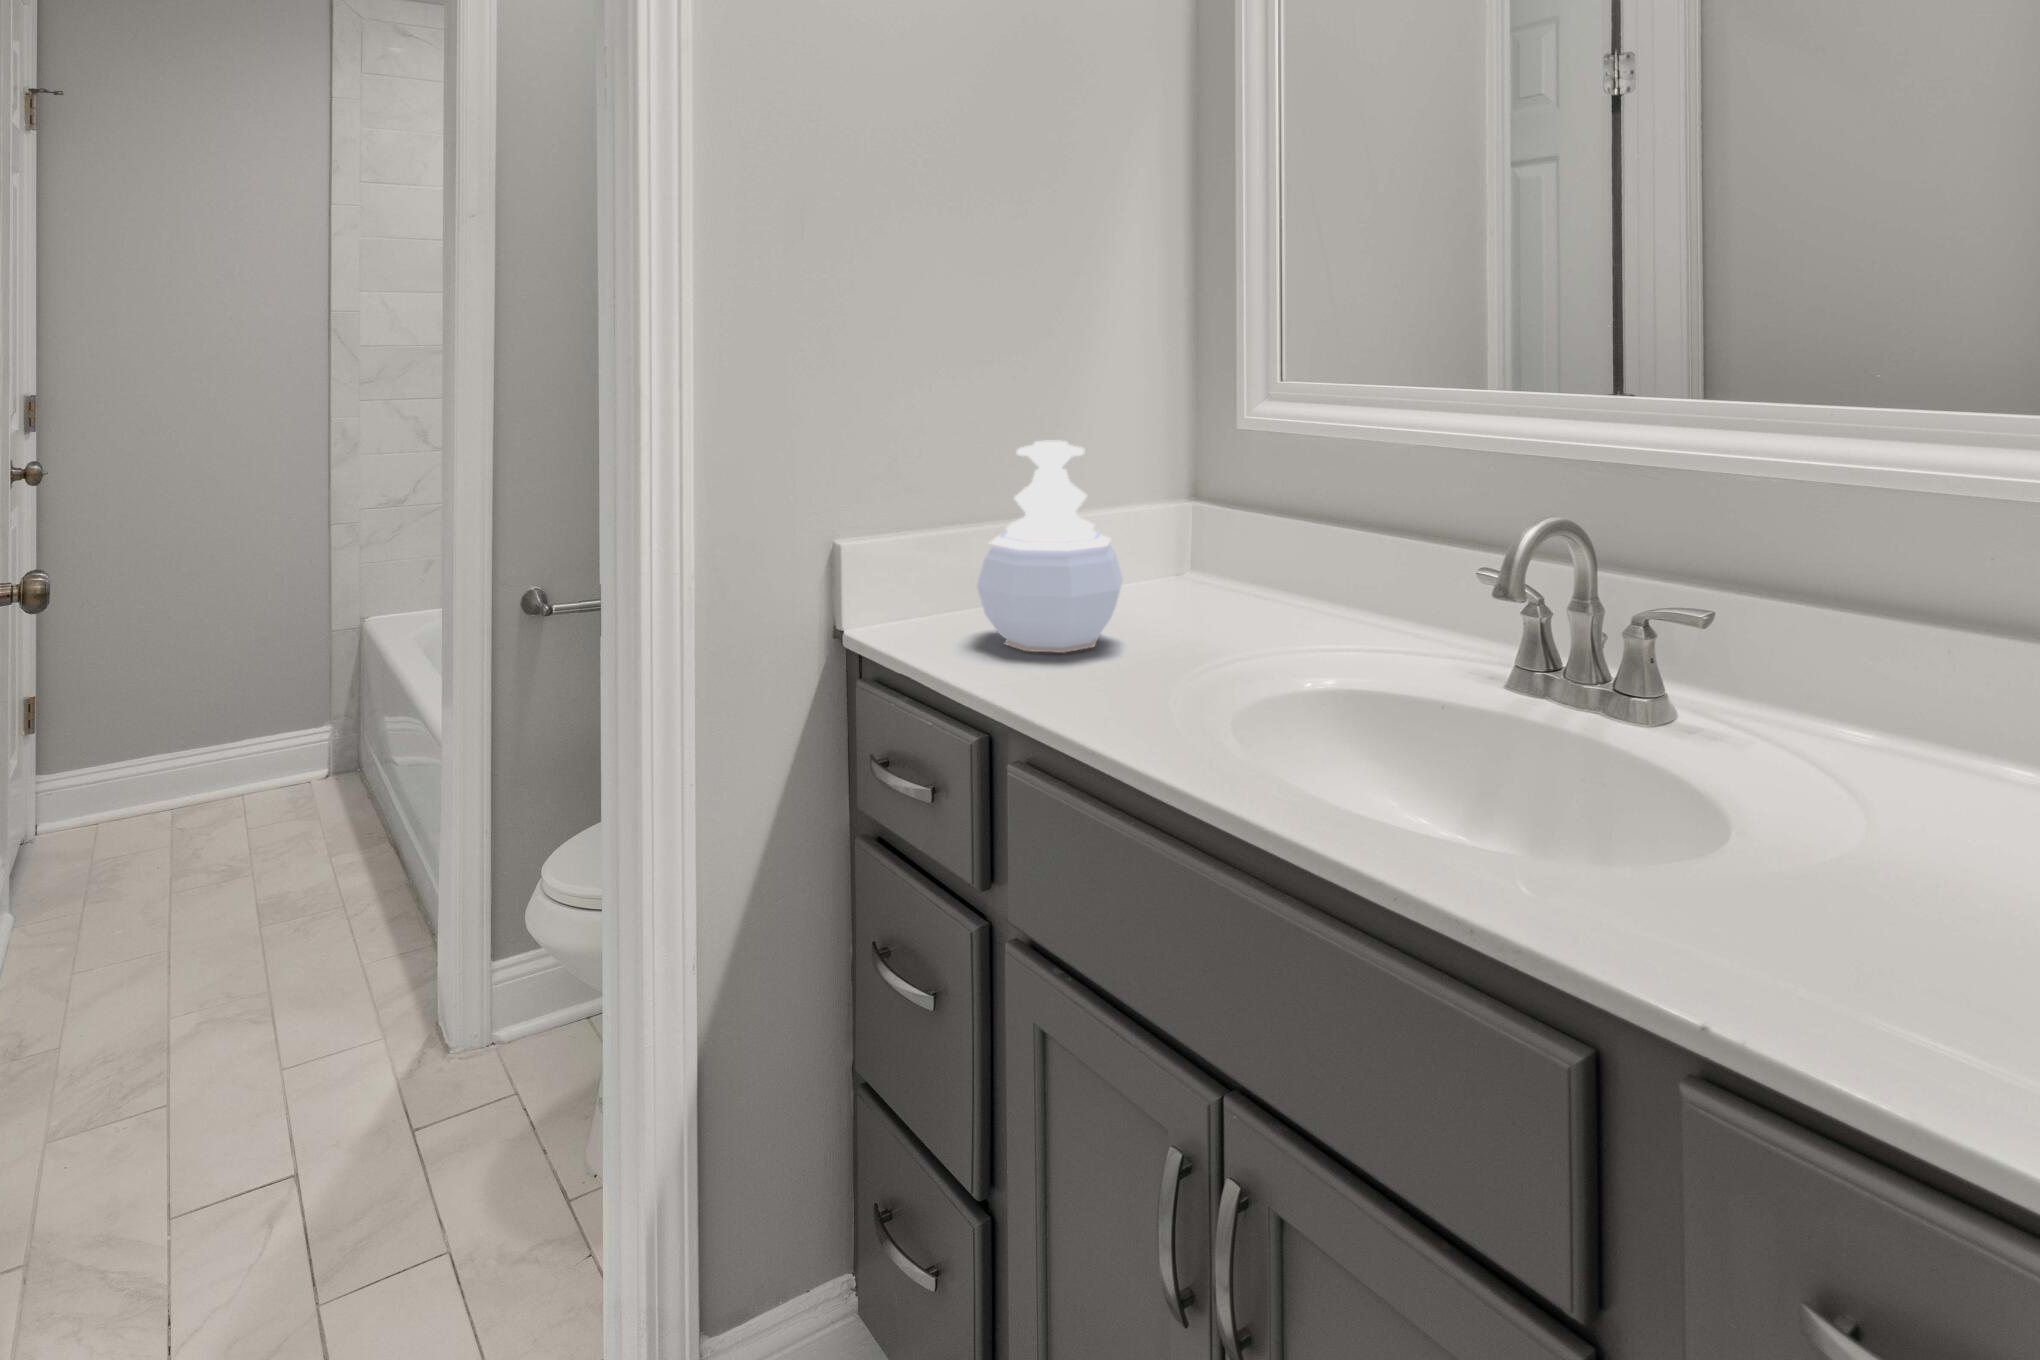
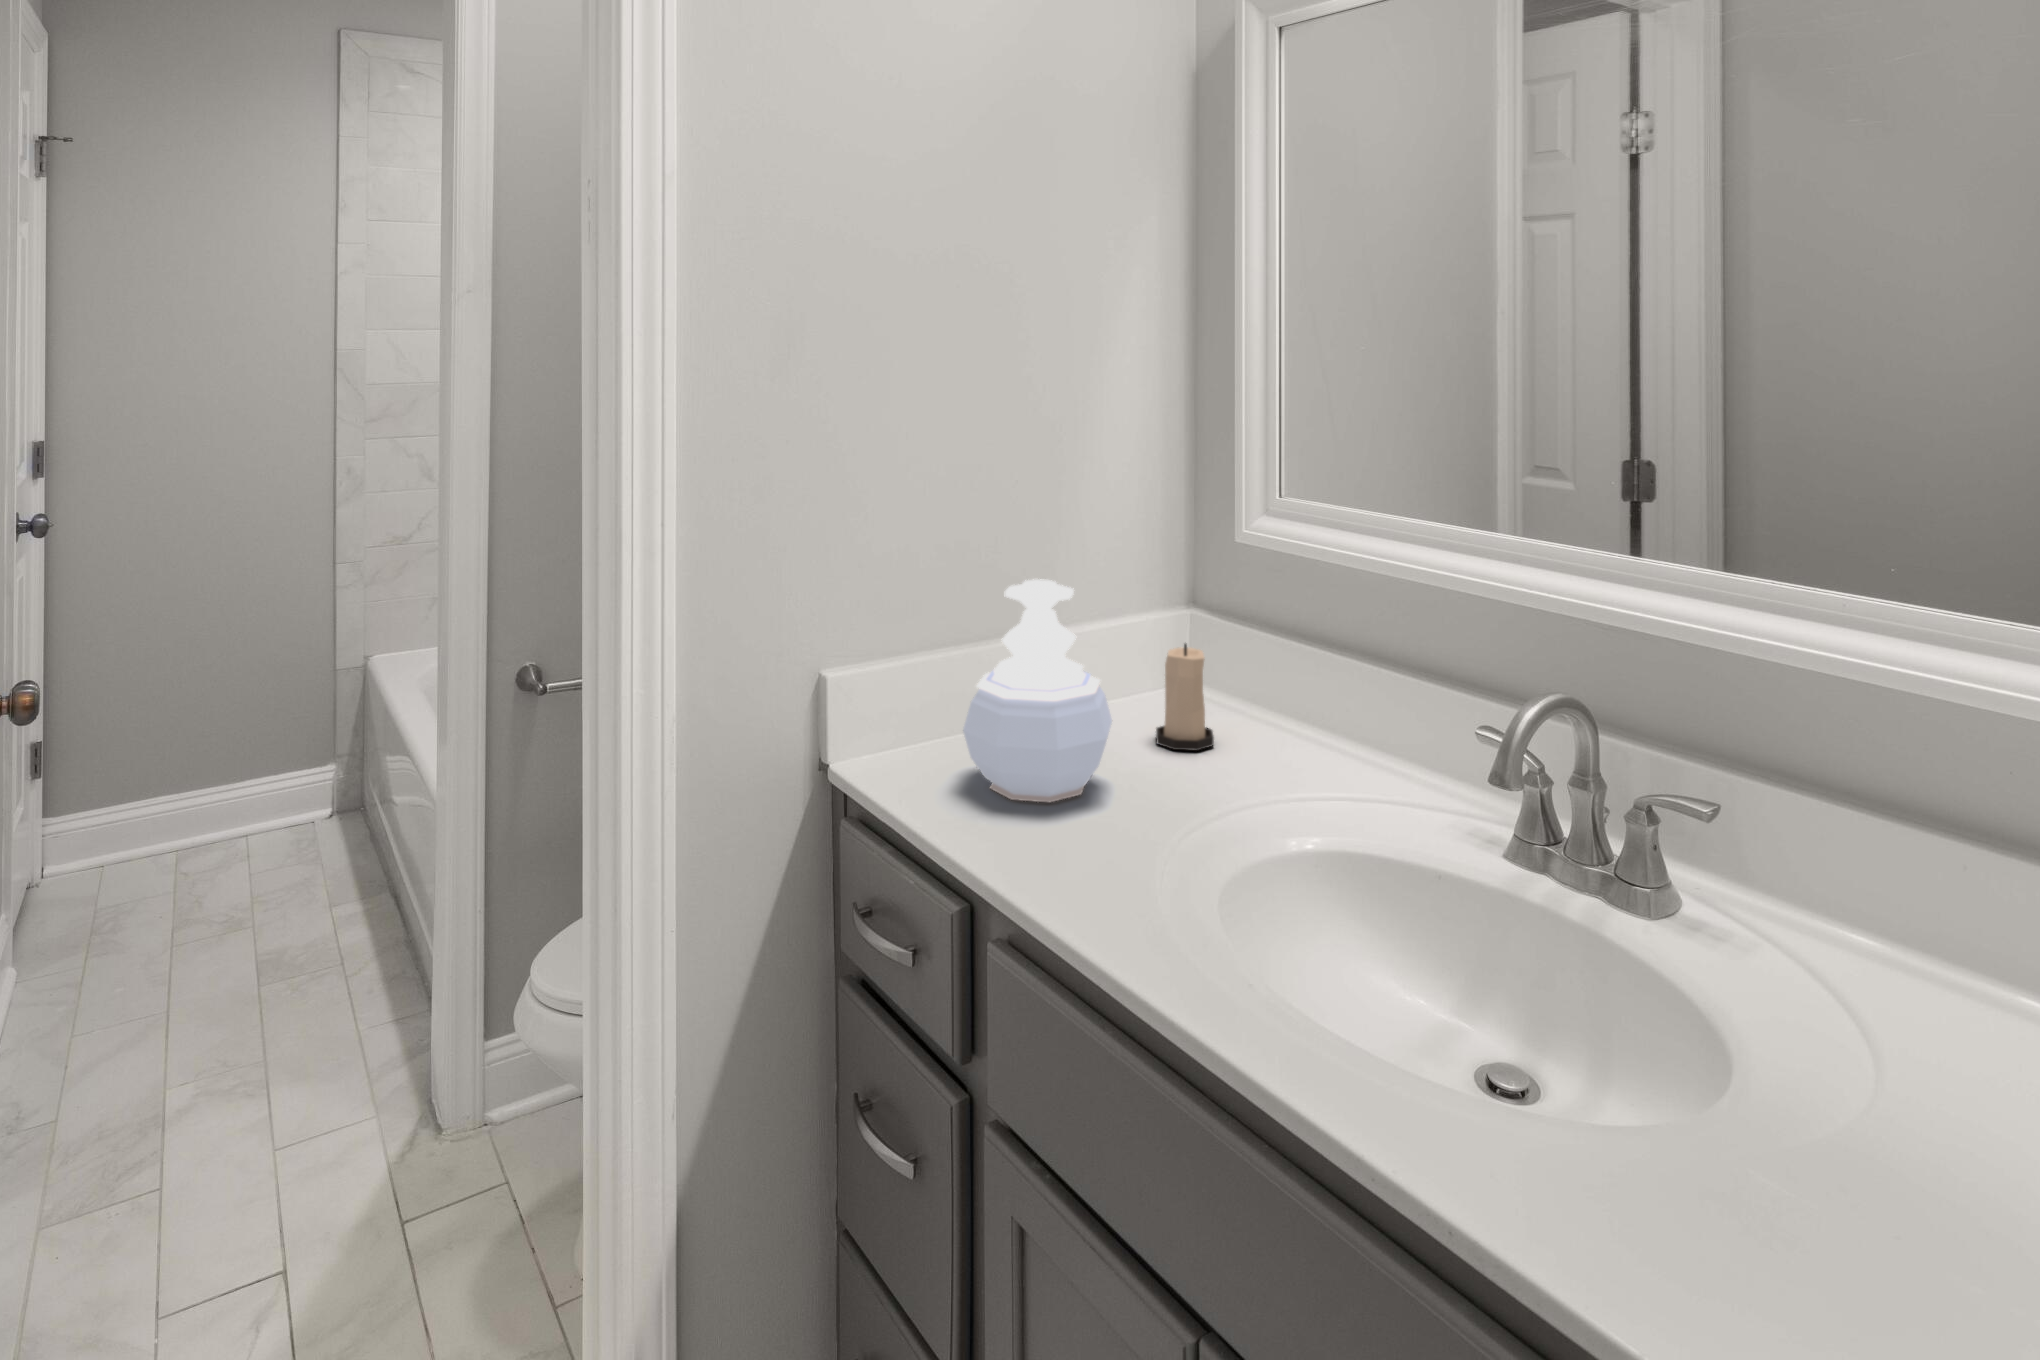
candle: none [1164,514,1221,618] -> present [1156,644,1214,751]

